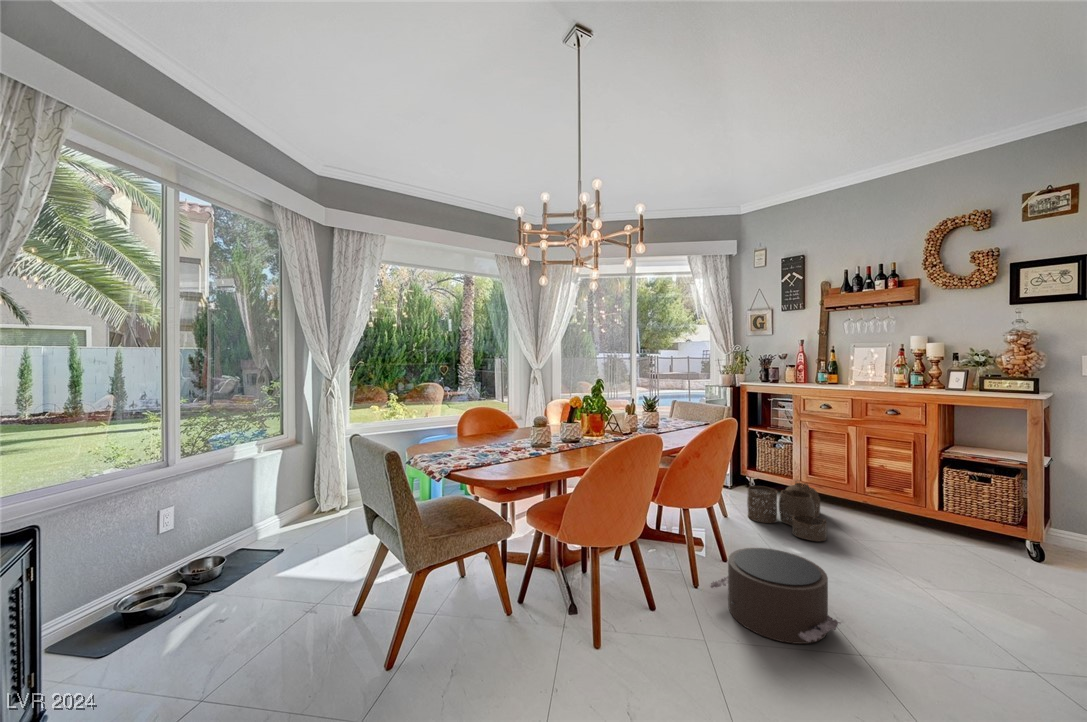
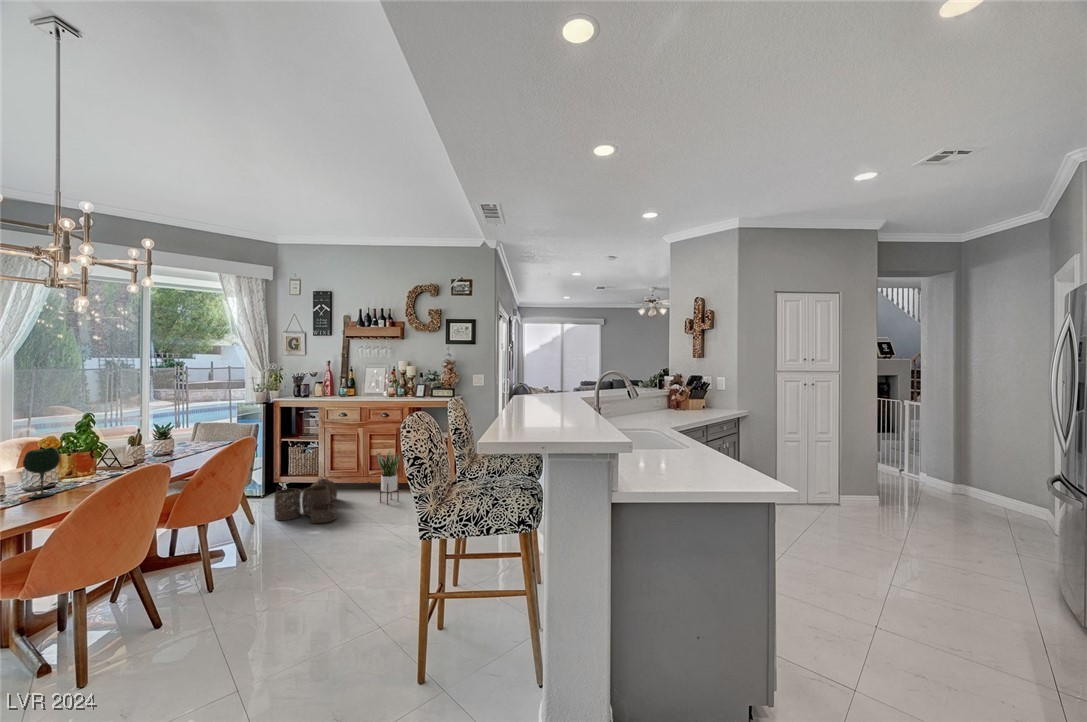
wine glass: none [561,407,582,449] -> present [23,448,60,498]
potted plant: none [883,461,923,542] -> present [376,451,400,505]
pouf: present [709,548,841,644] -> none [221,536,325,606]

